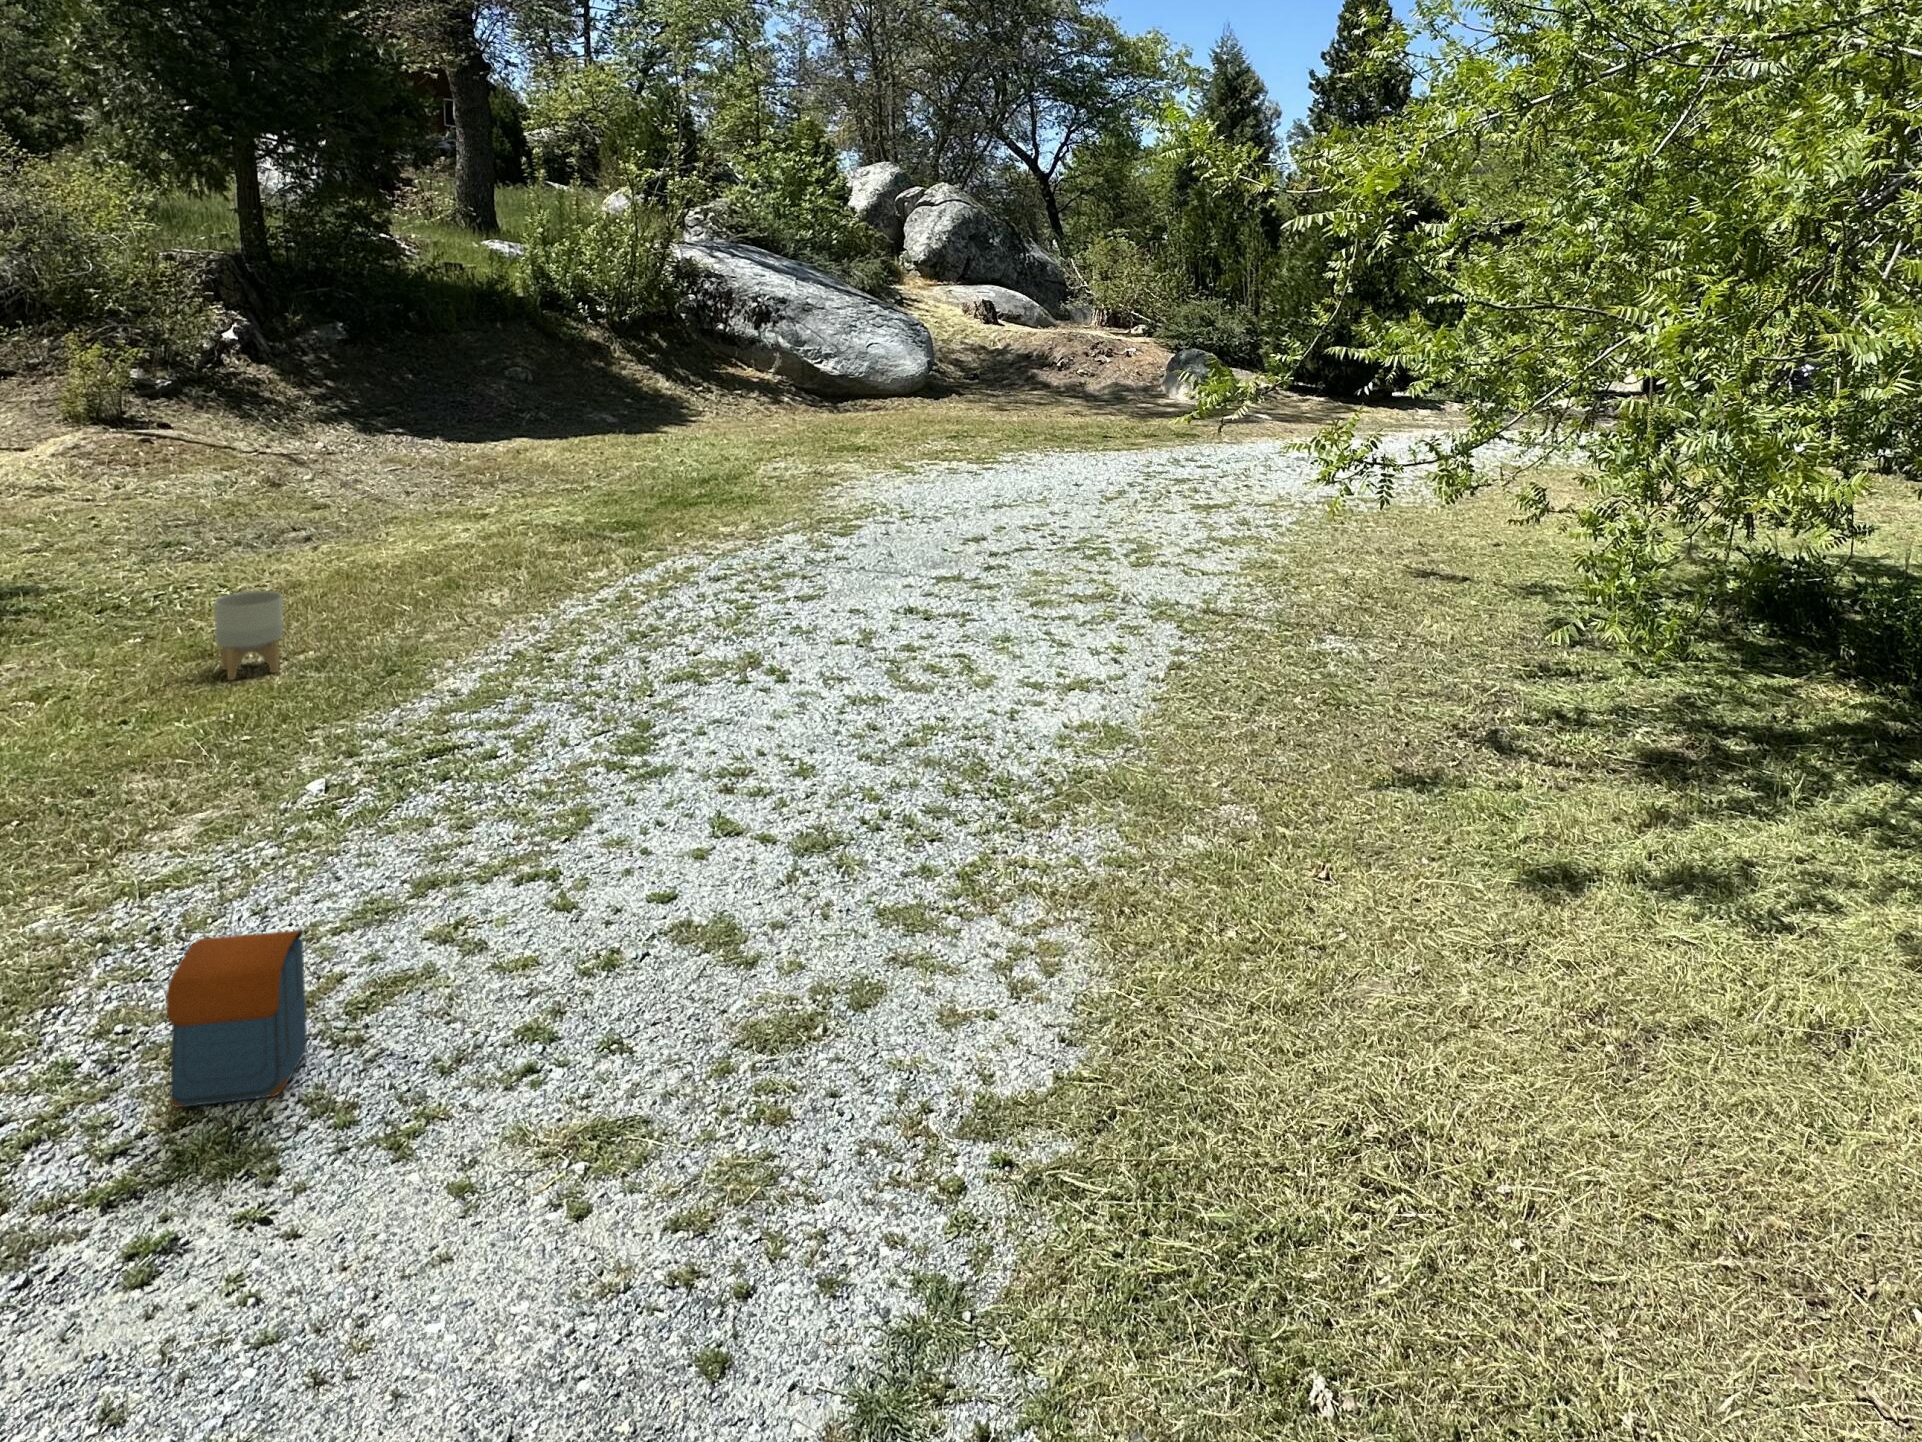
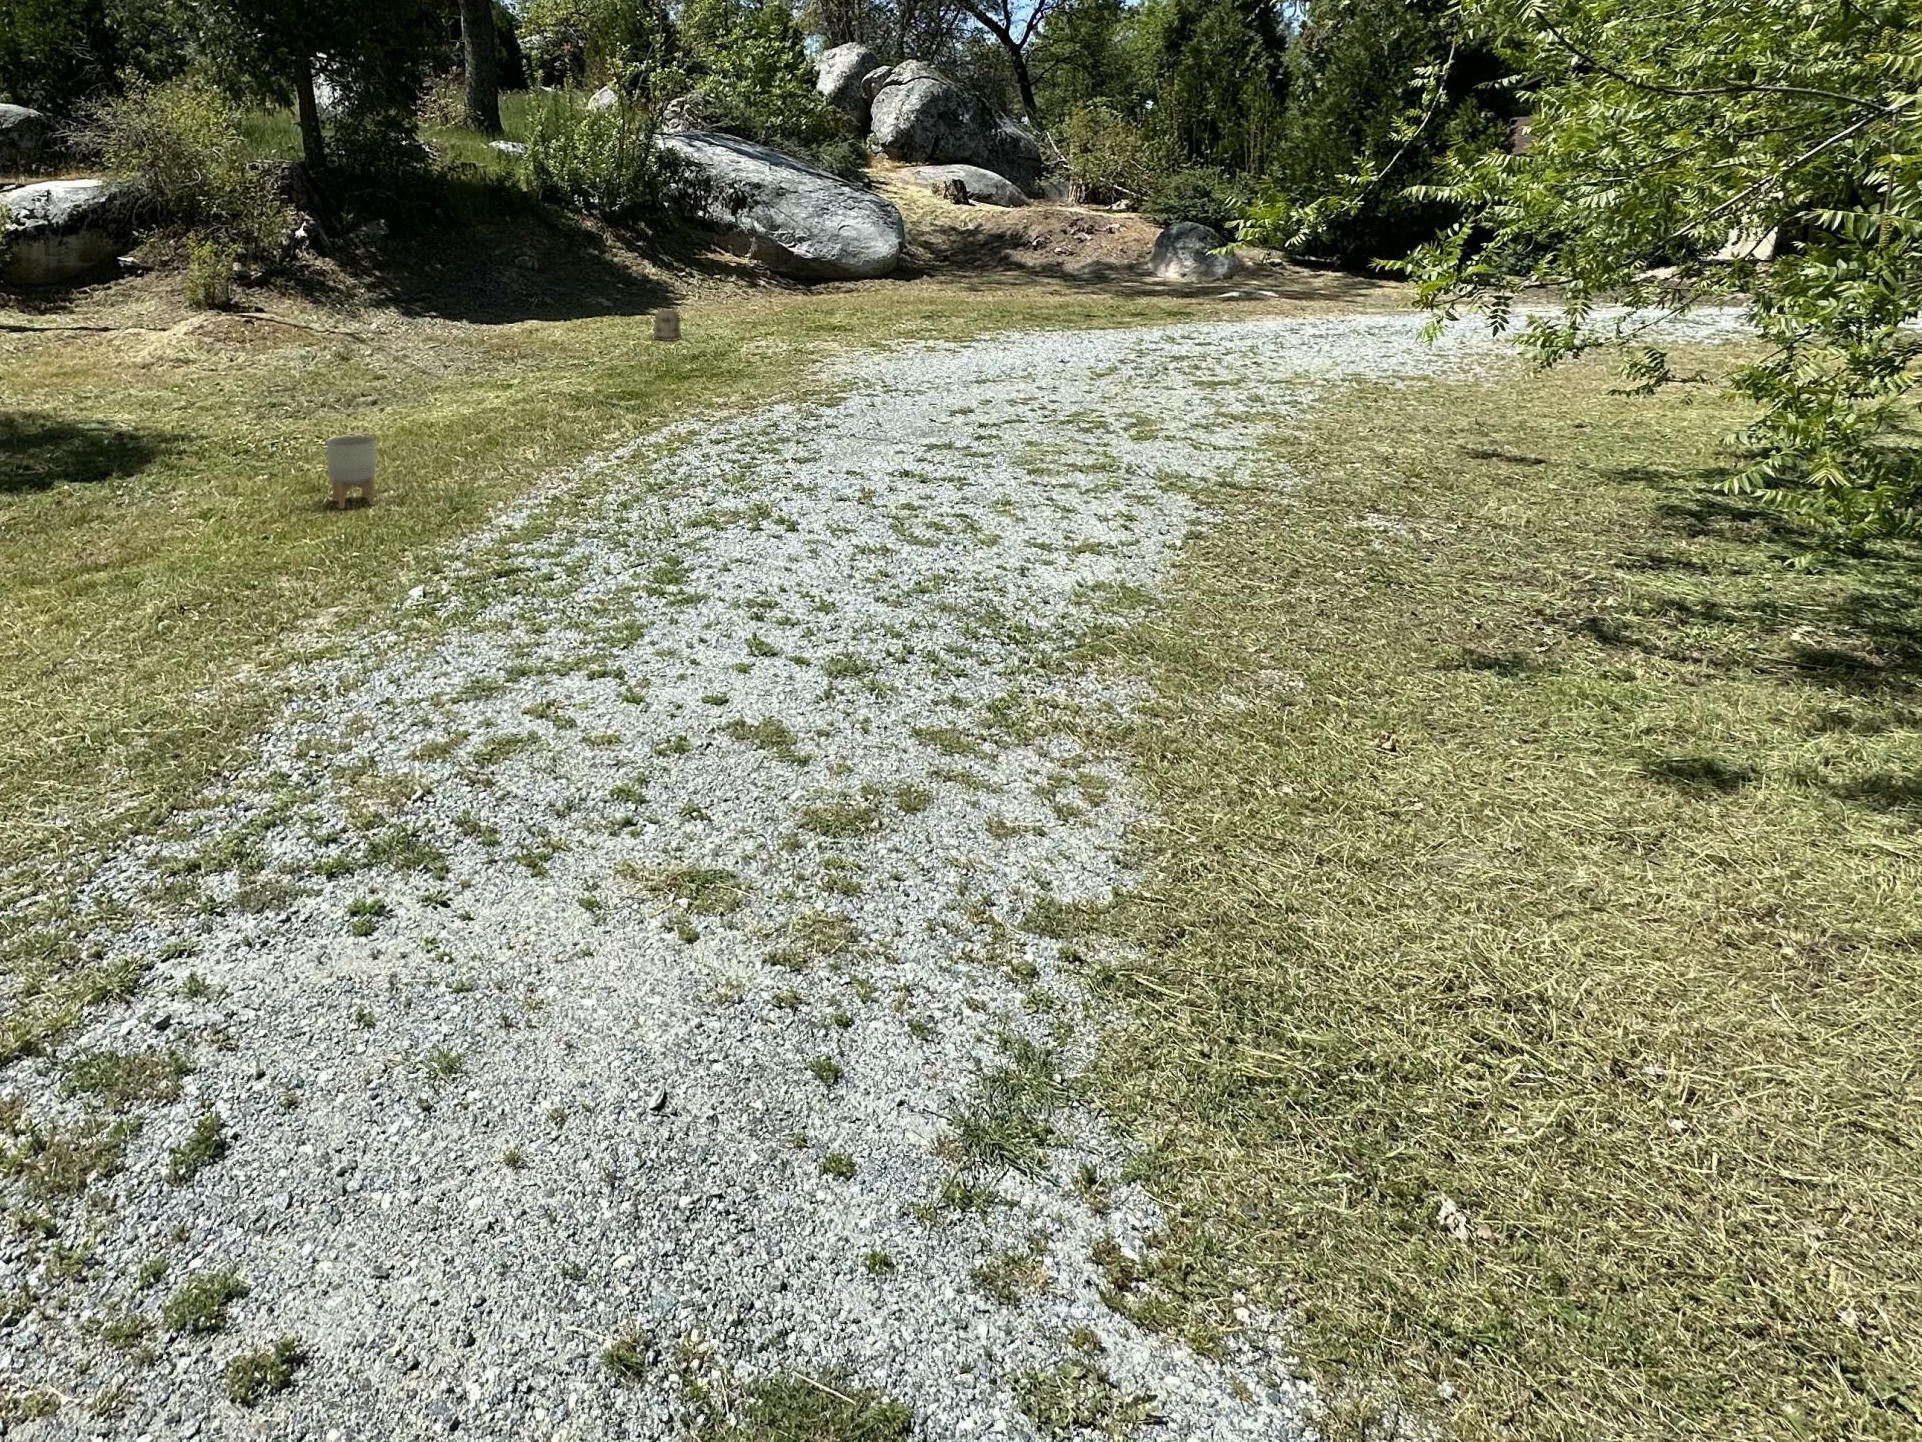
basket: none [658,419,689,460] -> present [654,309,681,341]
backpack: present [167,930,307,1107] -> none [356,683,452,816]

